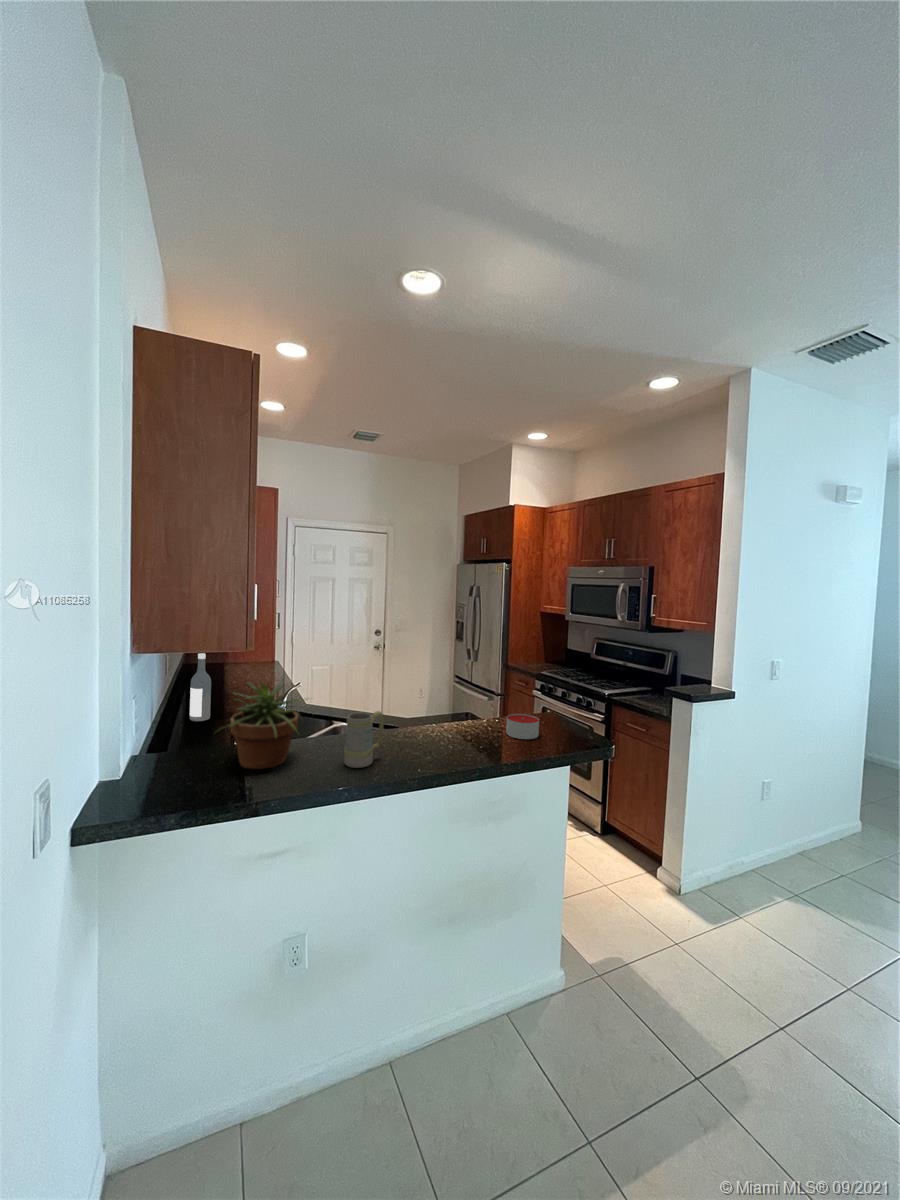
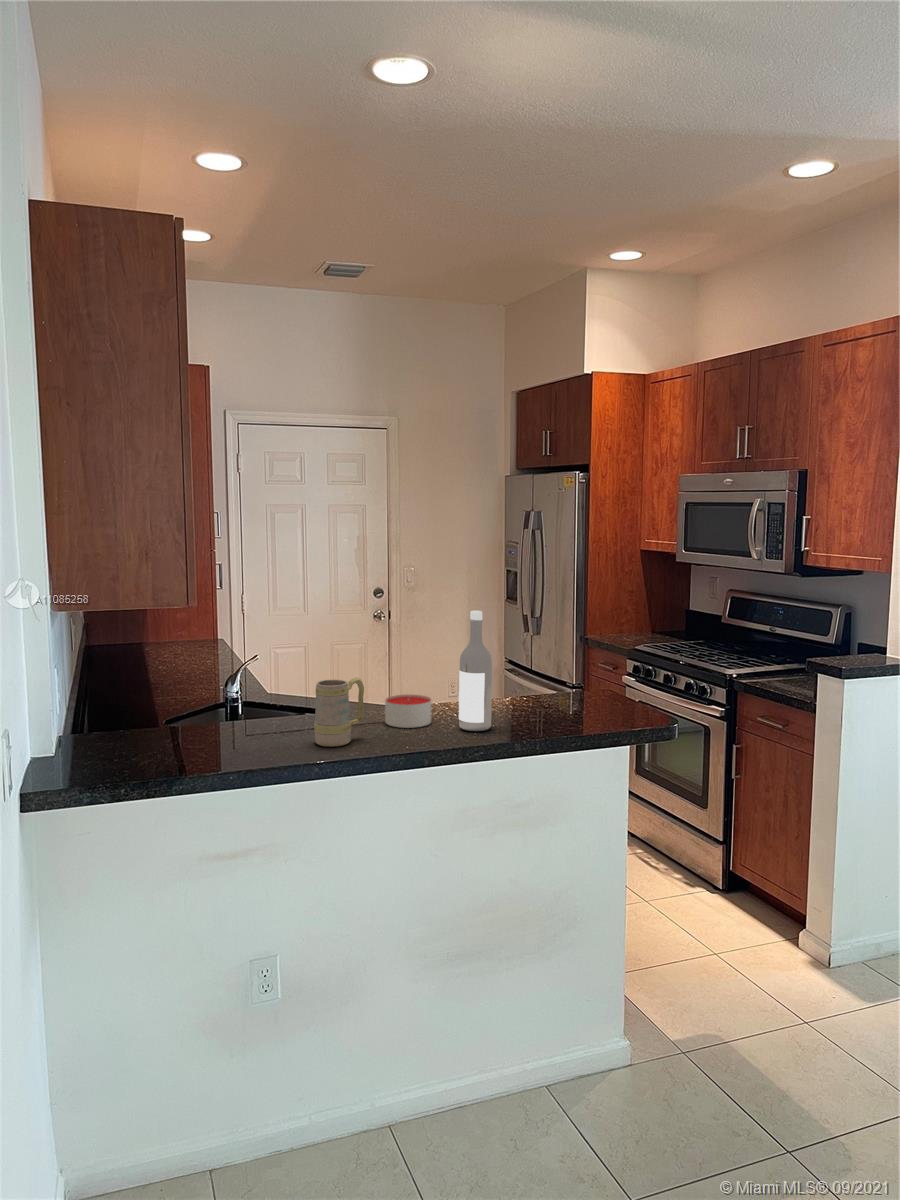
wine bottle: present [190,653,211,722] -> present [459,611,492,731]
potted plant: present [227,679,303,769] -> none [156,634,272,747]
candle: present [506,714,539,739] -> present [385,695,431,728]

